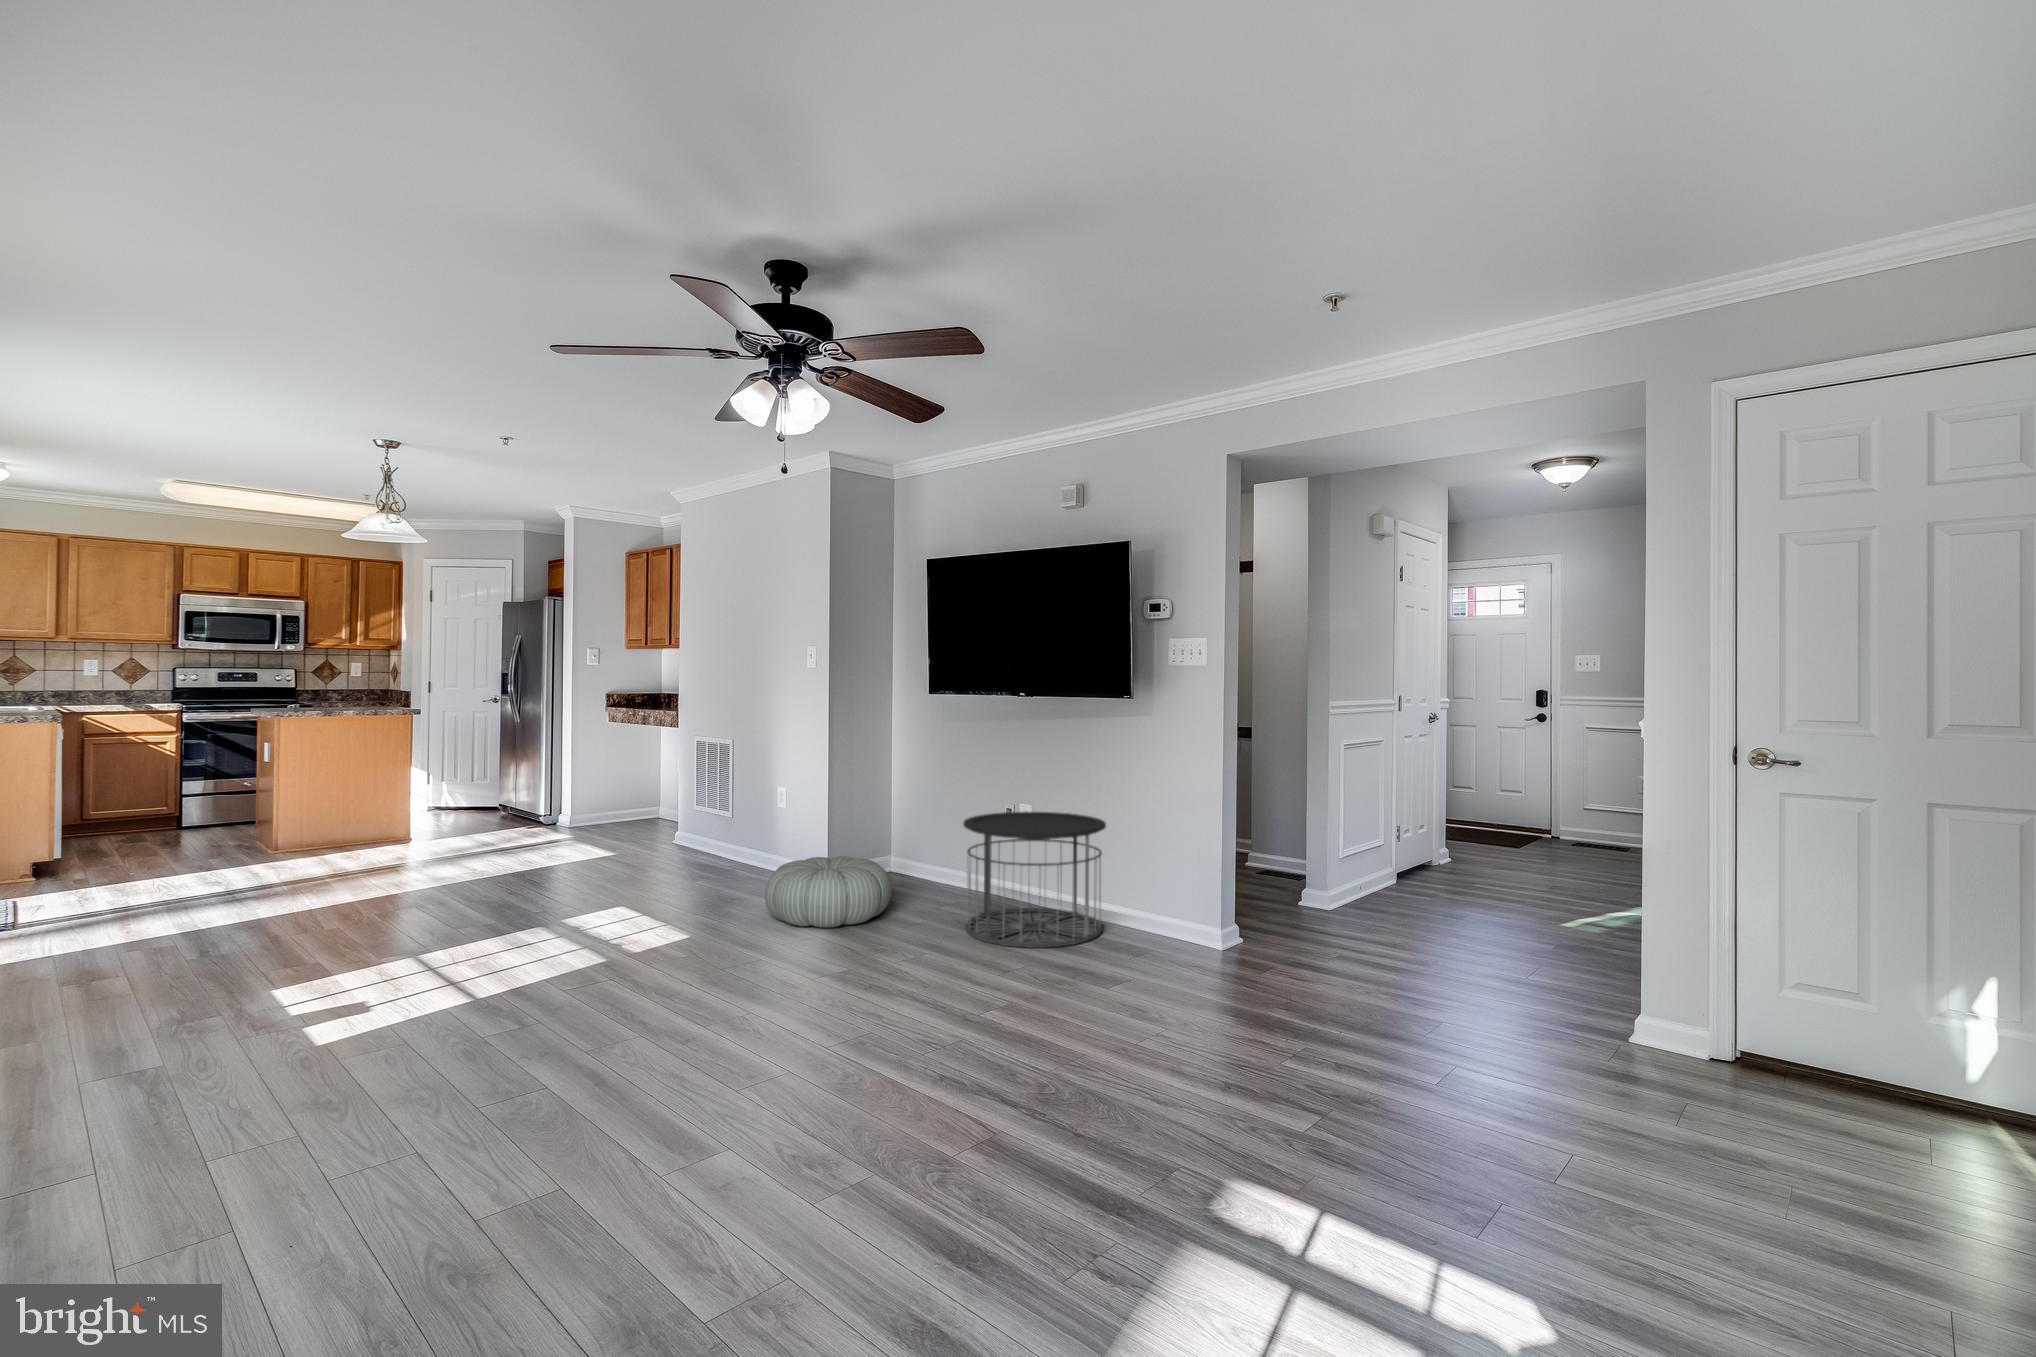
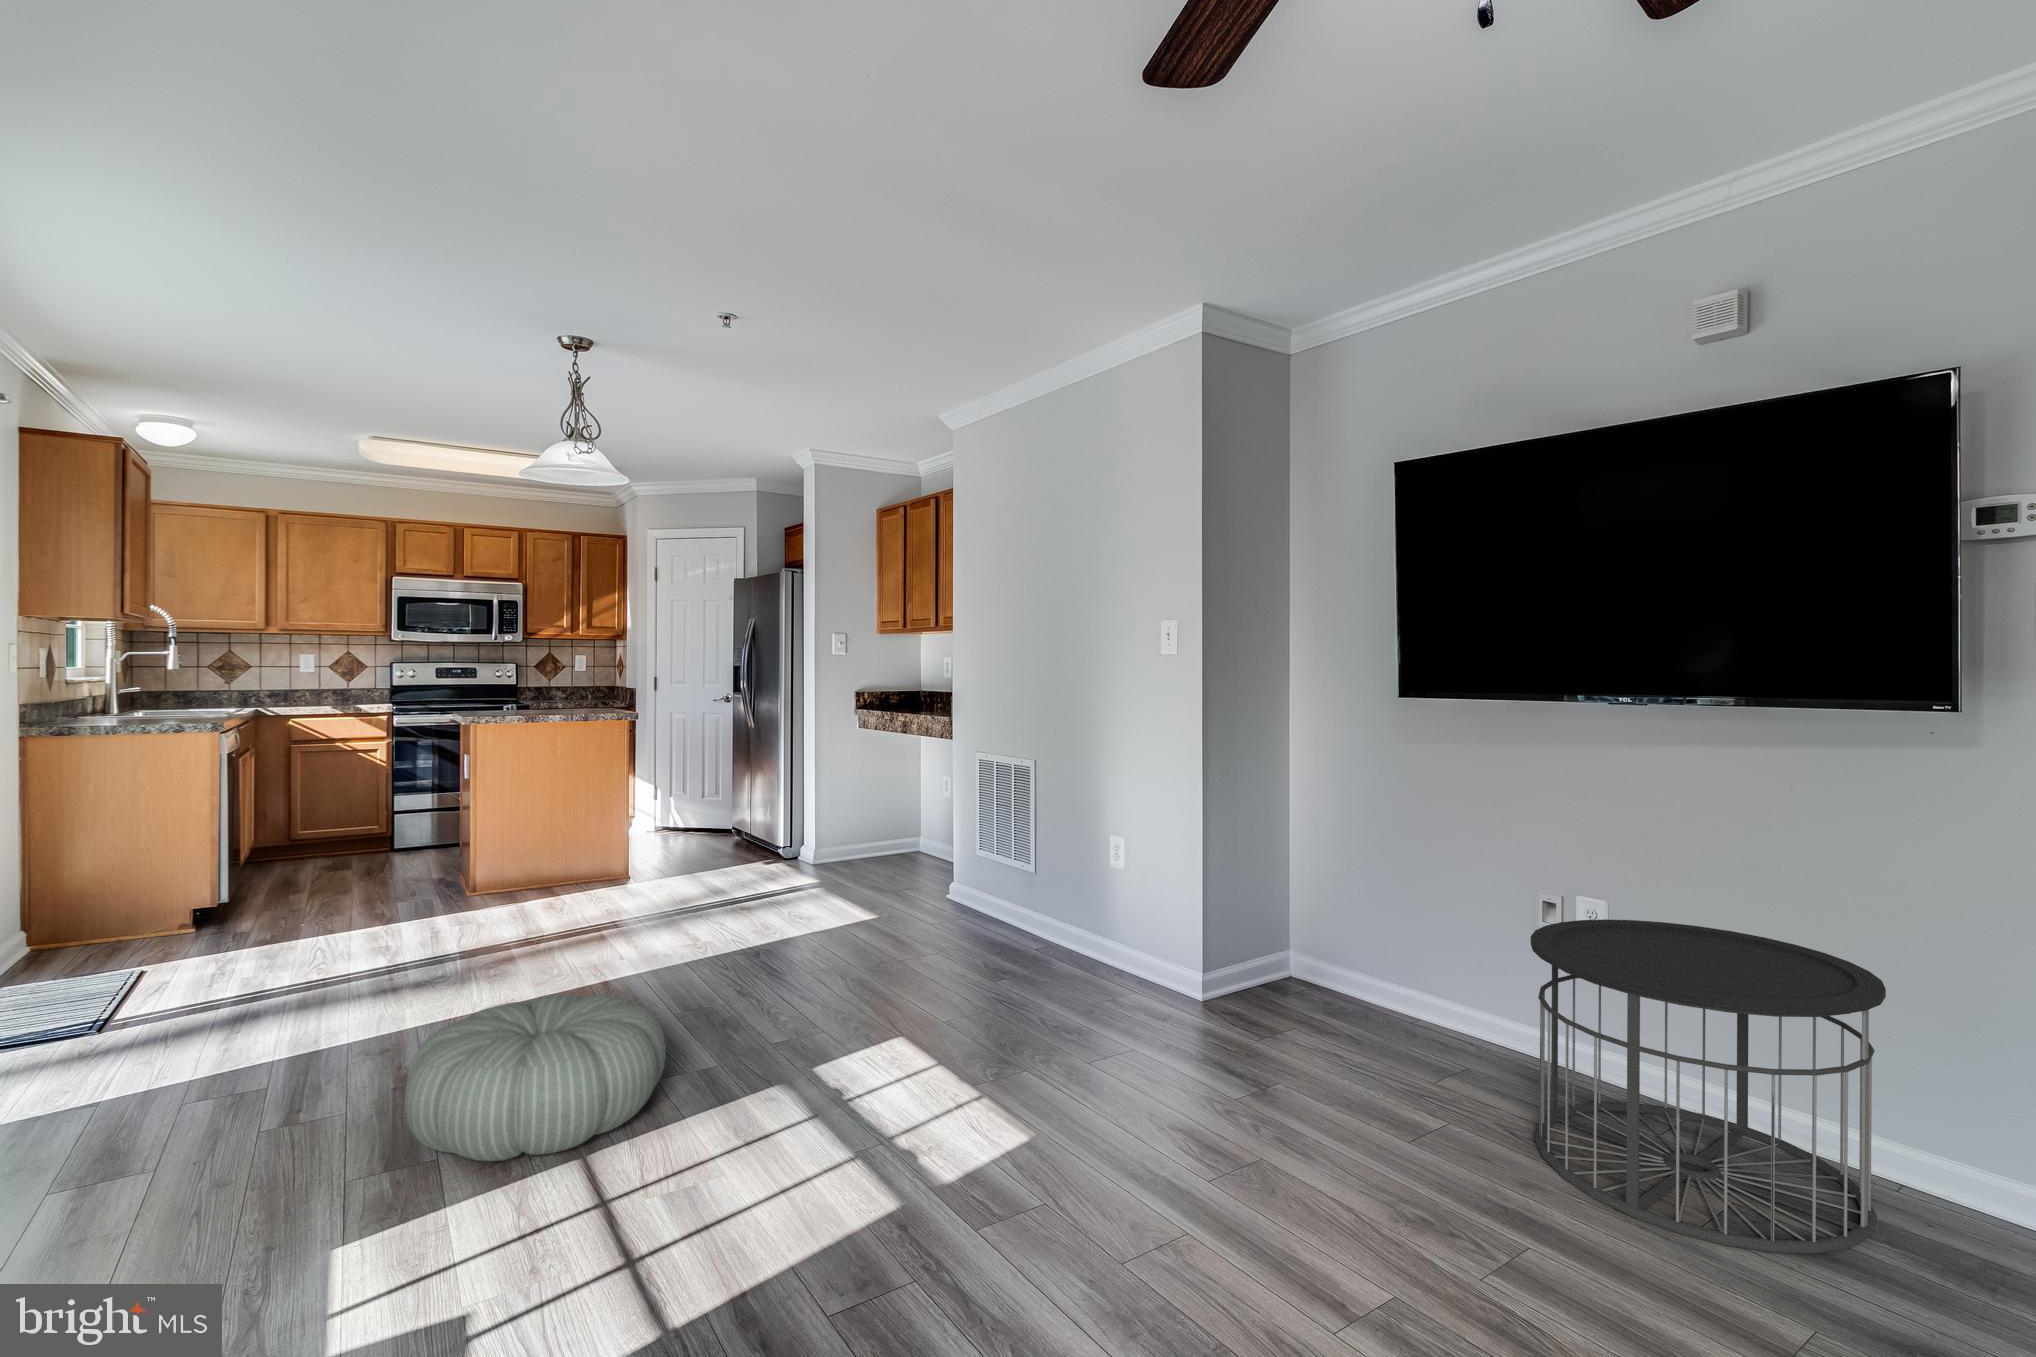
pouf: present [765,856,892,928] -> present [404,994,666,1161]

